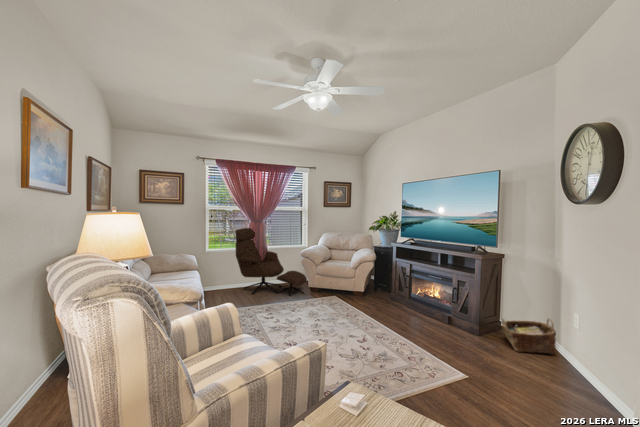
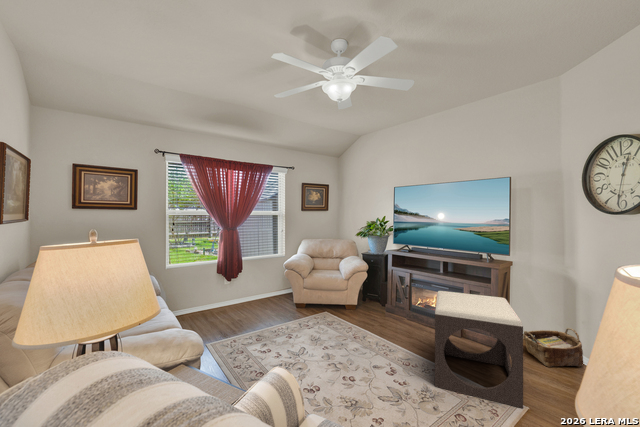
lounge chair: present [236,228,307,296] -> none [206,237,291,316]
footstool: none [393,276,474,373] -> present [435,291,523,408]

